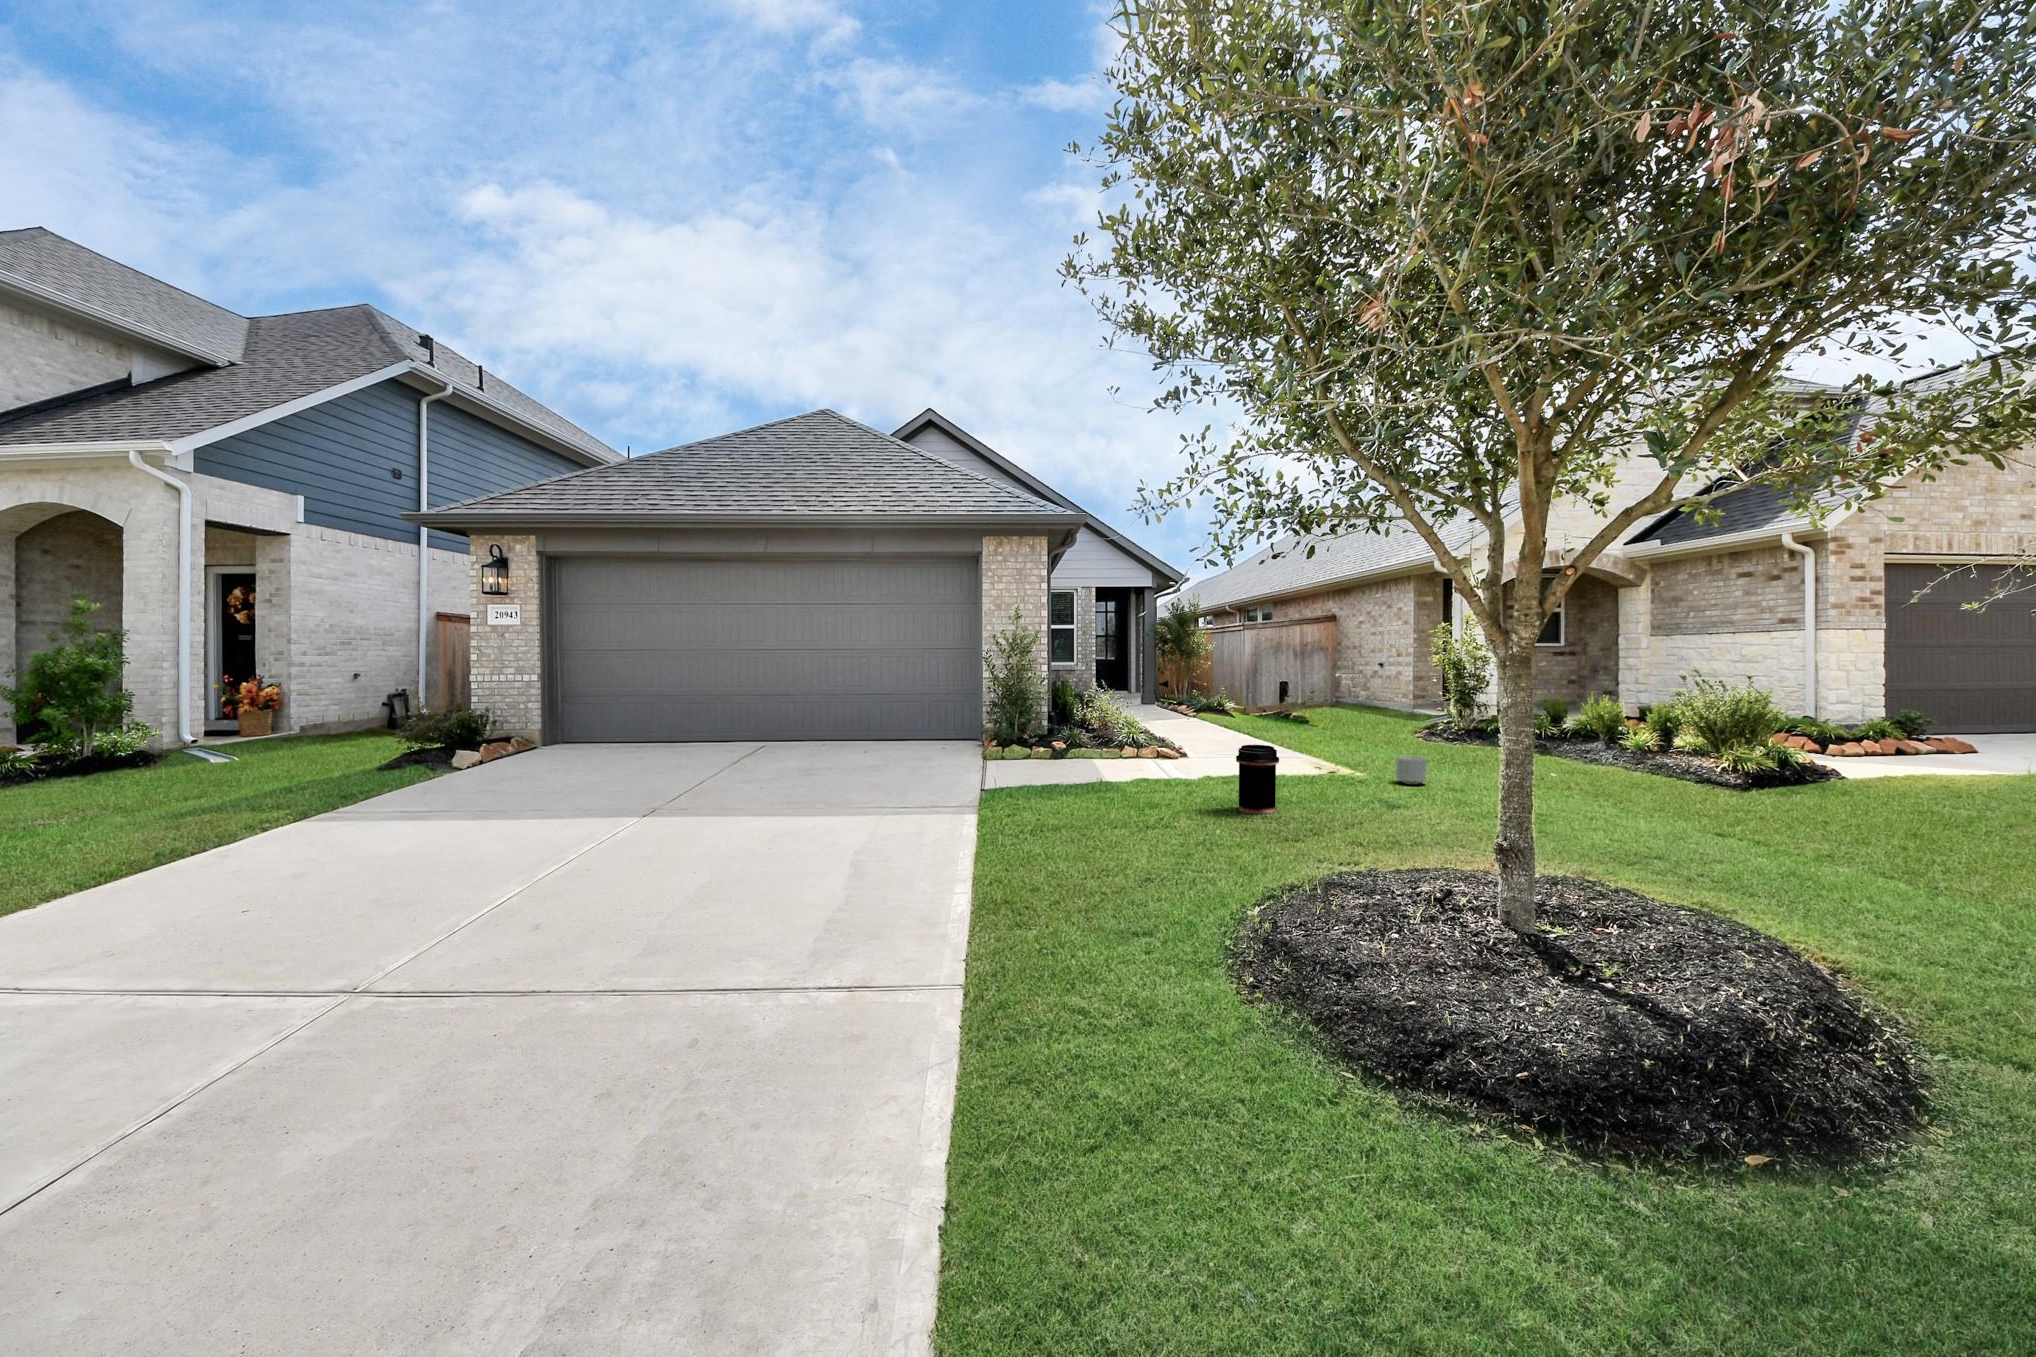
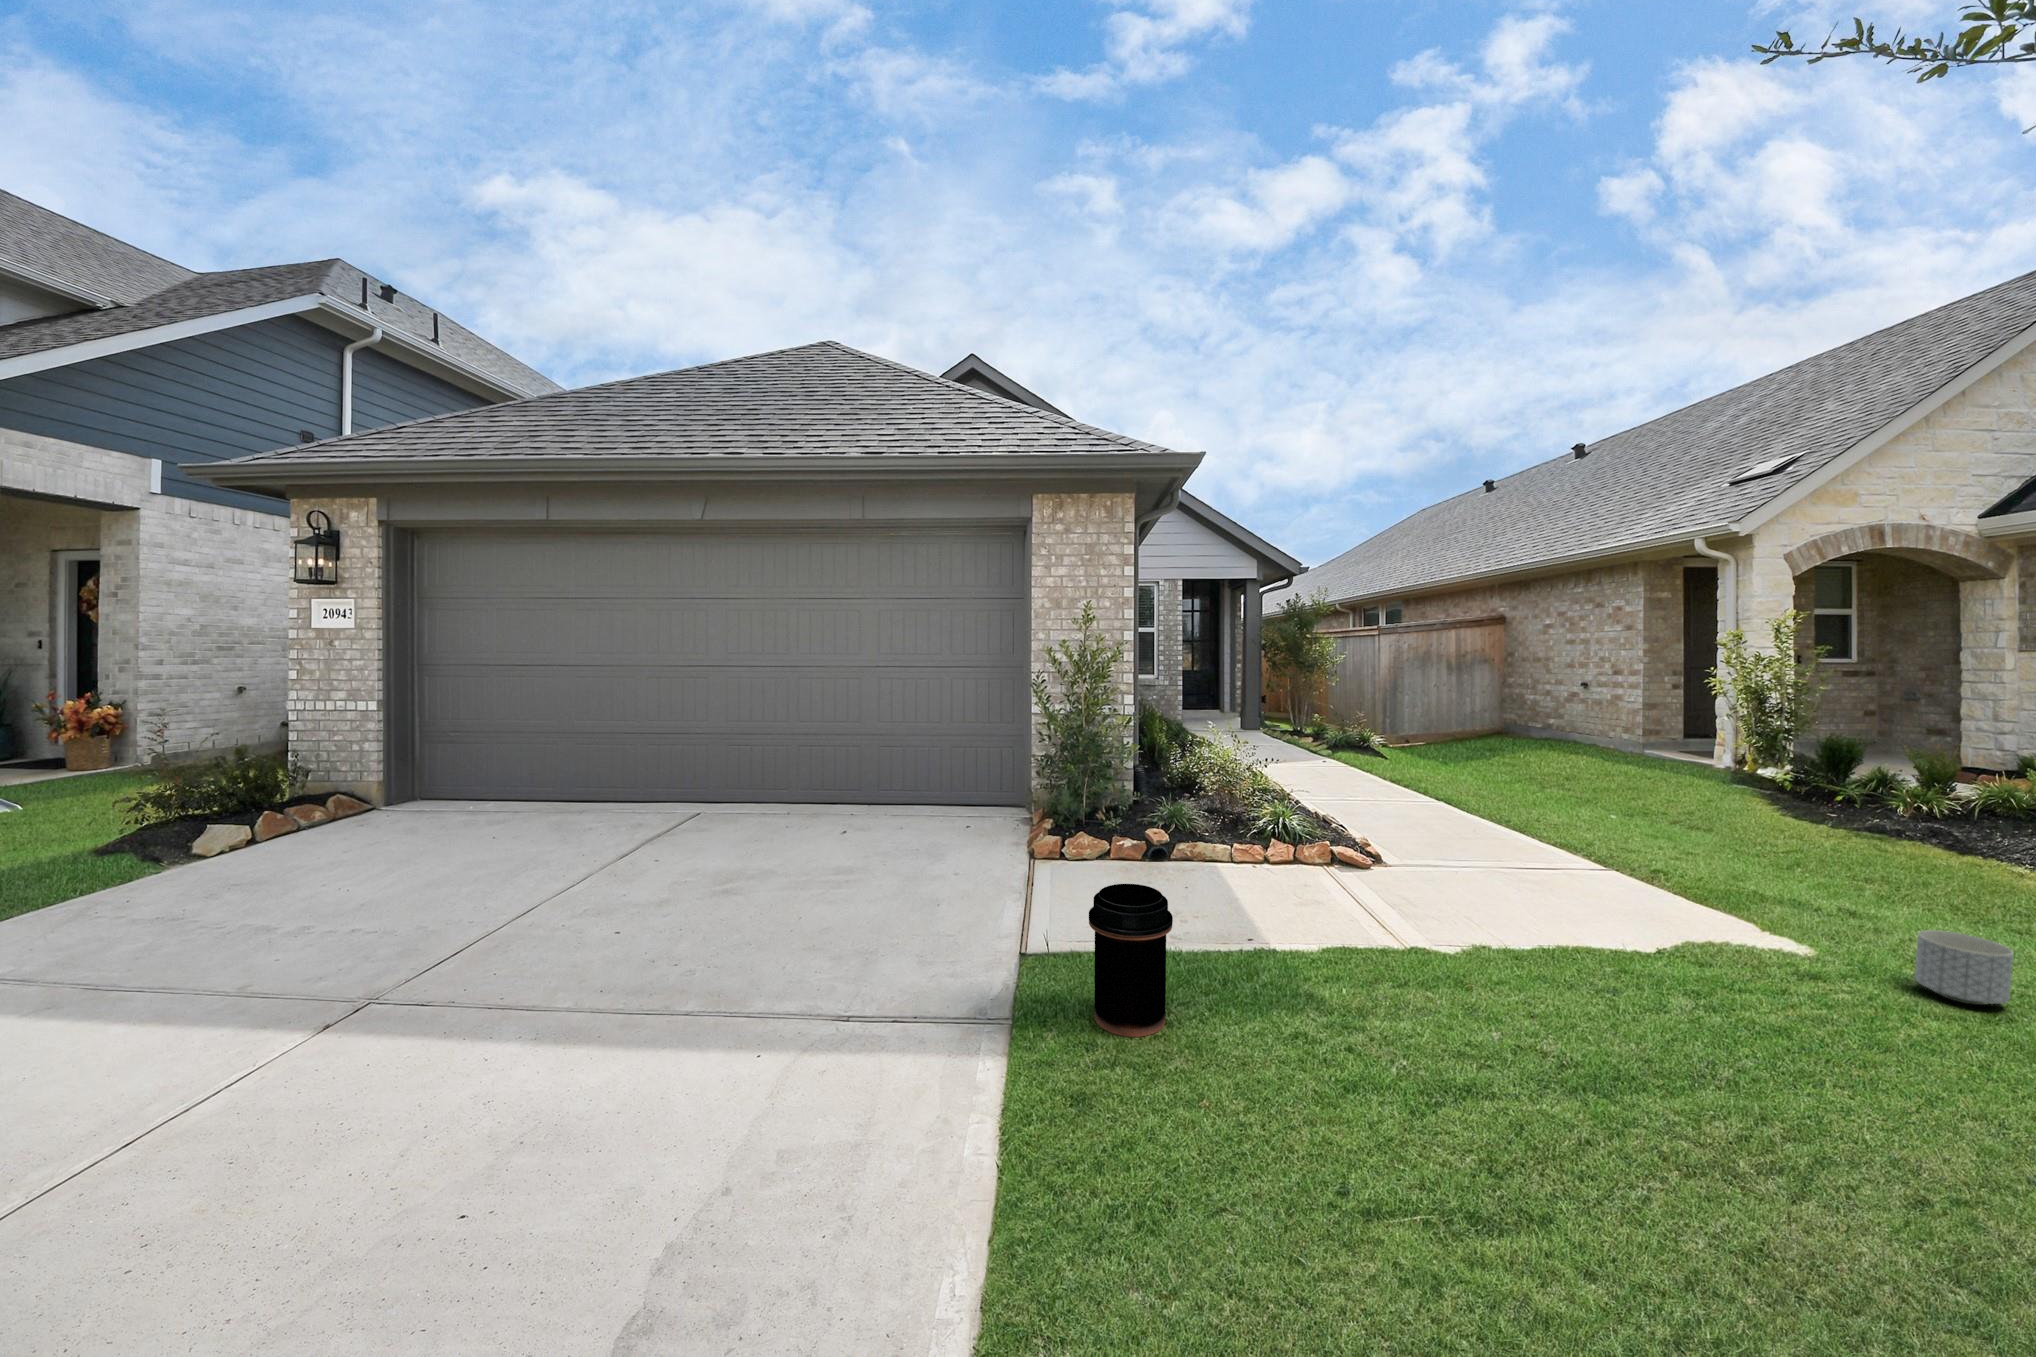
trash can: present [1236,745,1279,814] -> present [1089,884,1173,1037]

